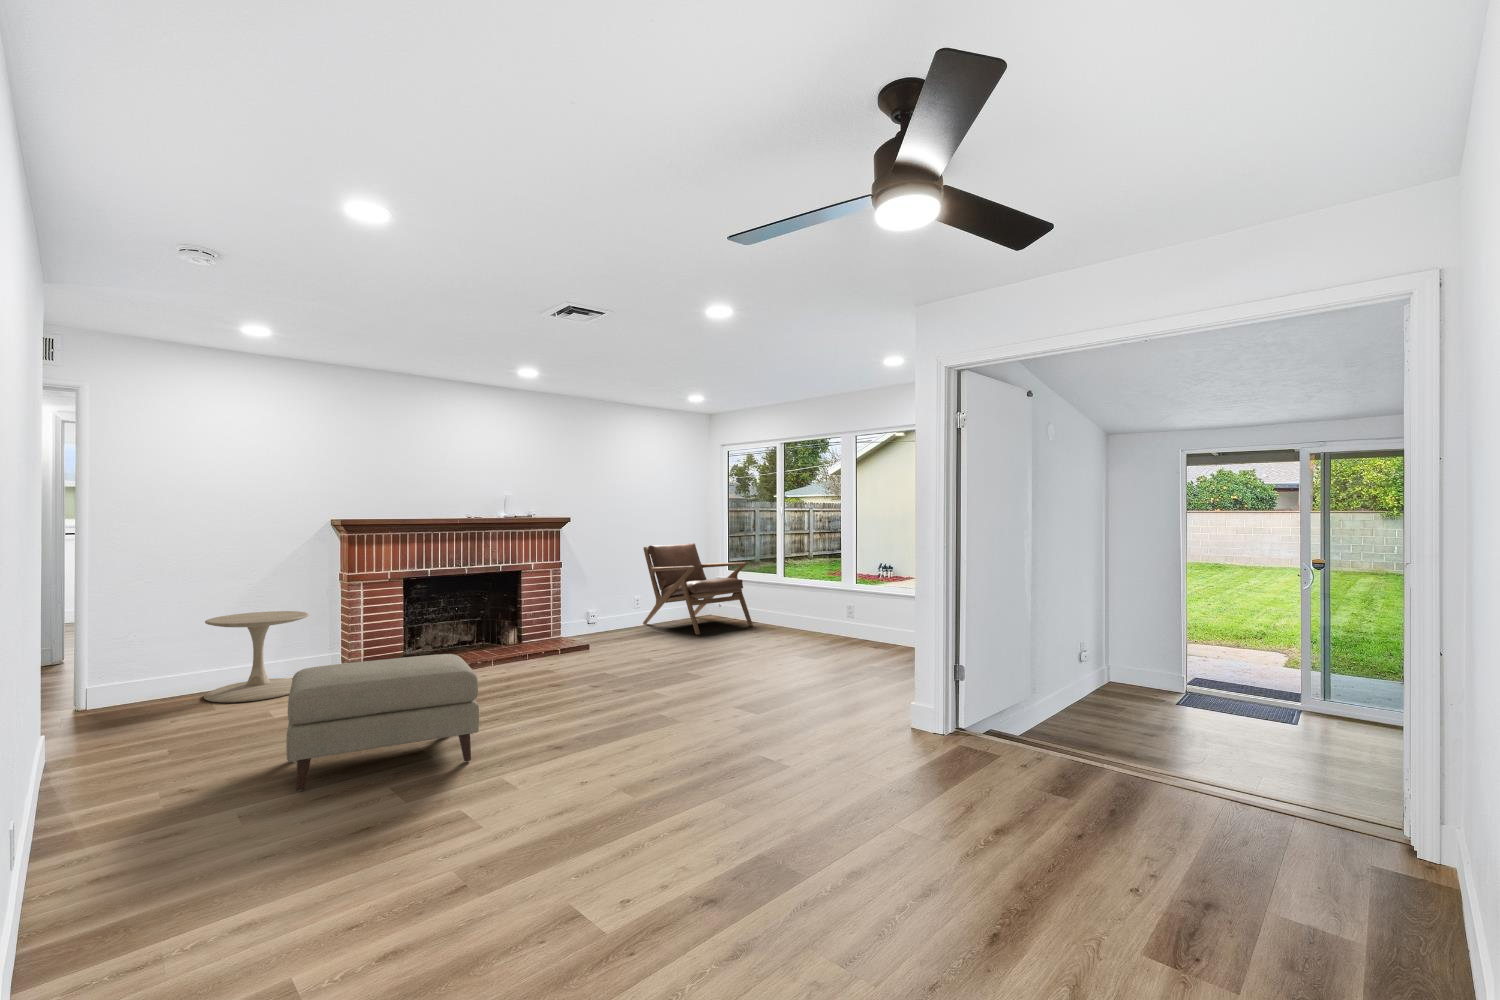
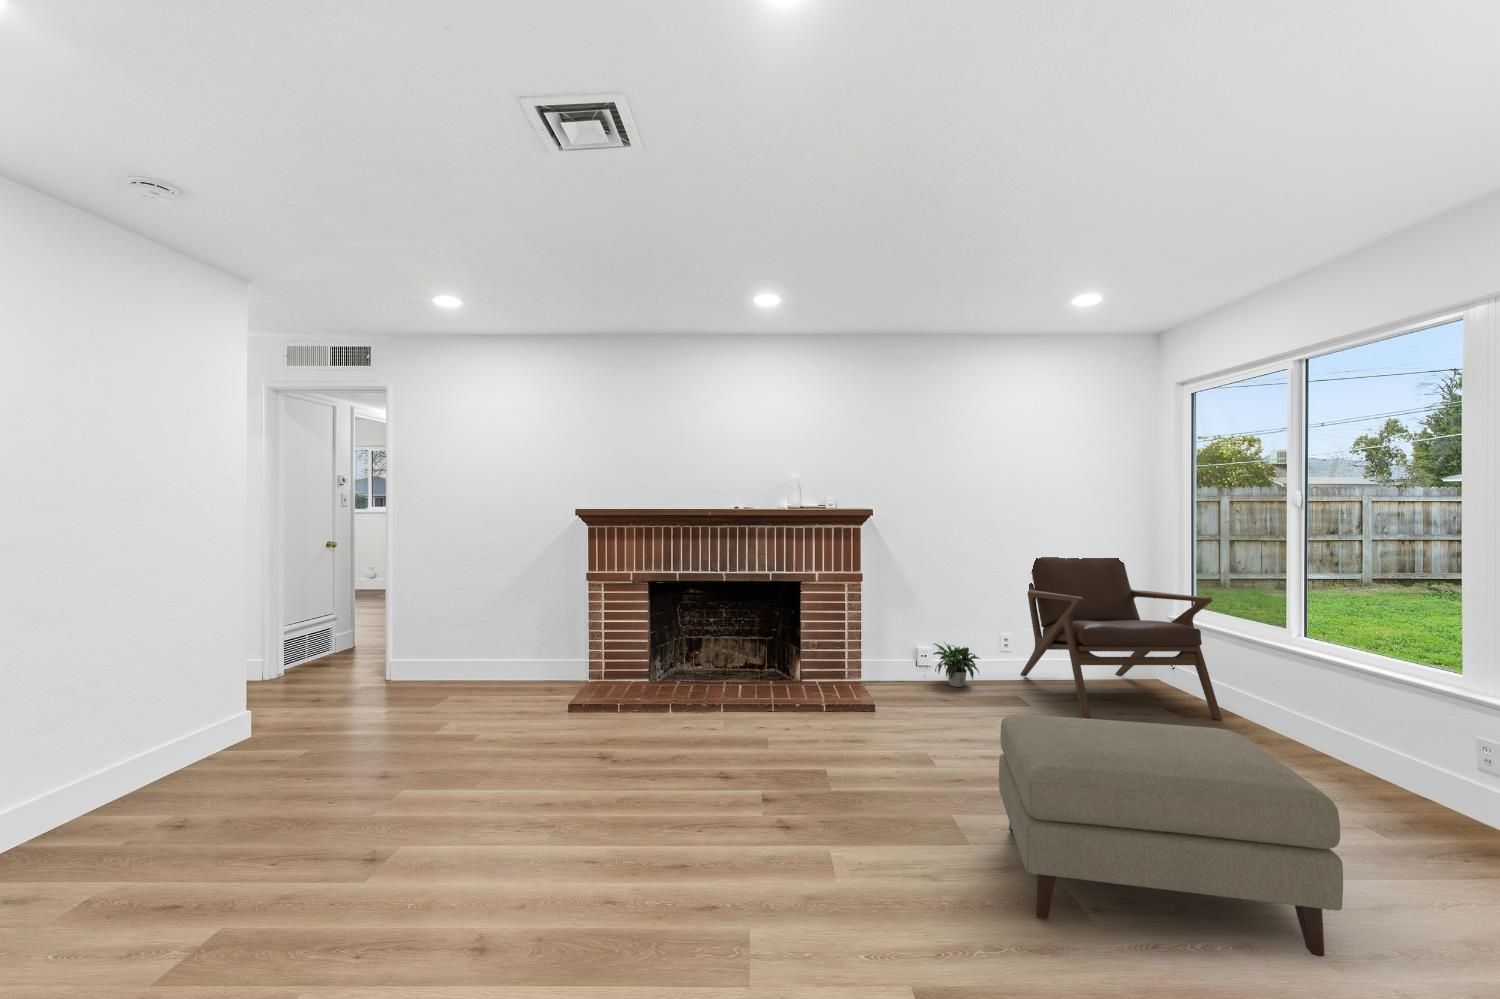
potted plant: none [590,606,631,633] -> present [933,642,980,687]
side table: present [204,611,309,703] -> none [441,607,541,708]
ottoman: present [286,654,479,791] -> present [999,715,1343,957]

